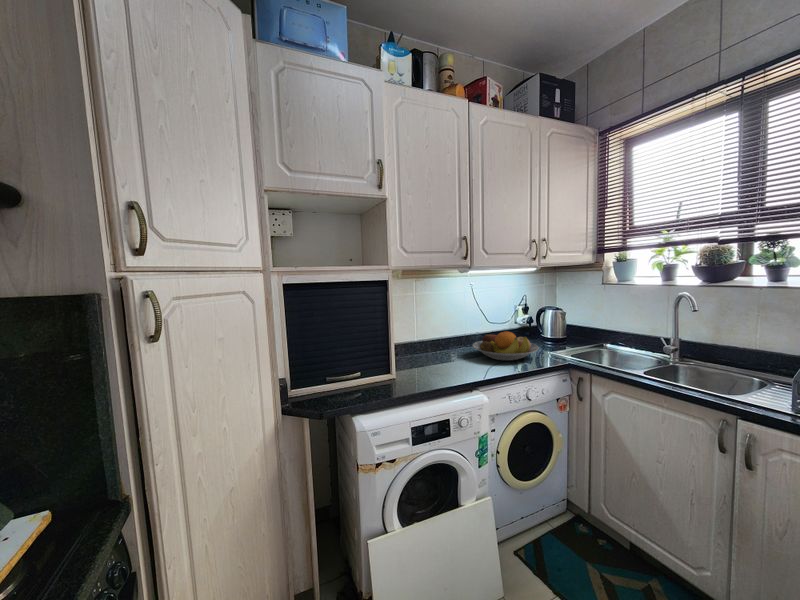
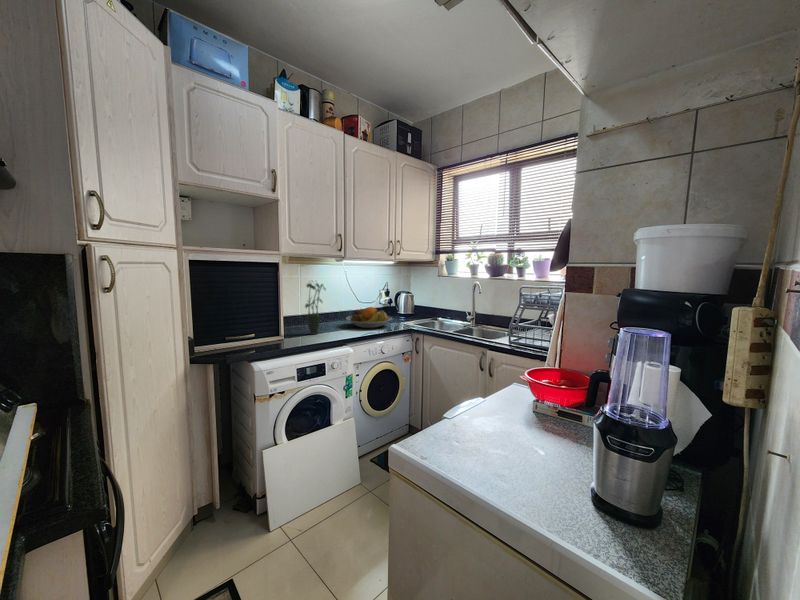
potted plant: none [421,299,448,370] -> present [305,283,326,334]

